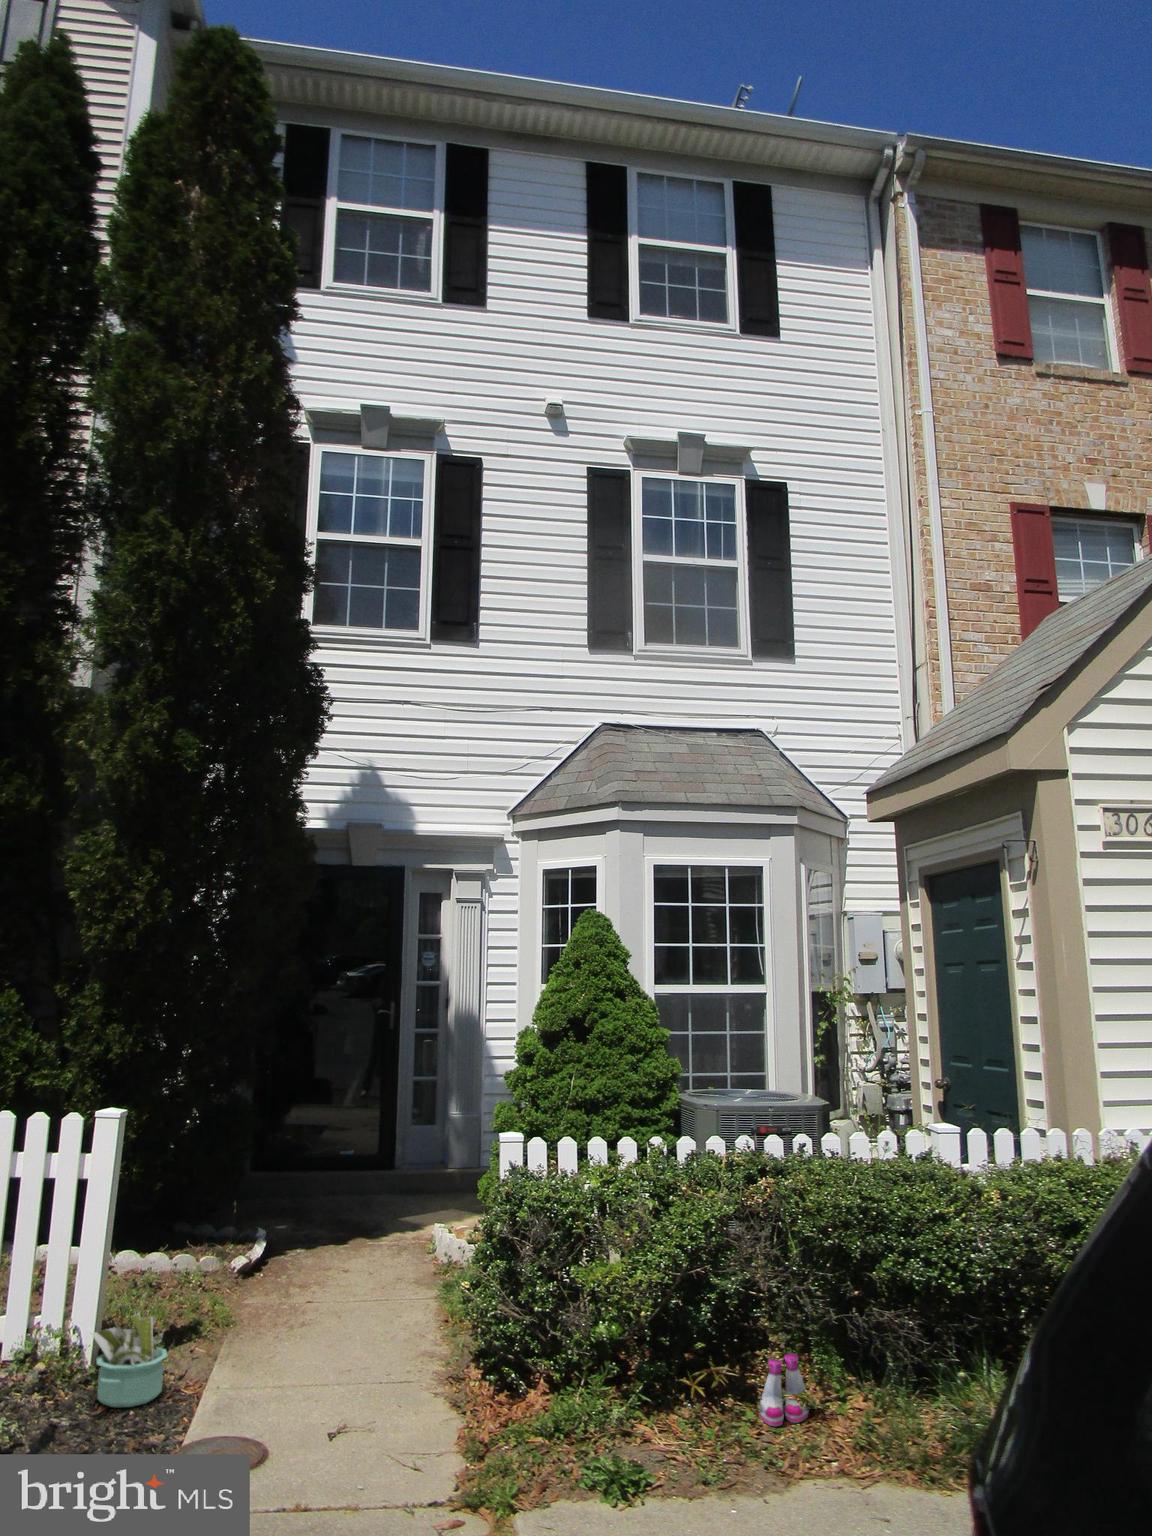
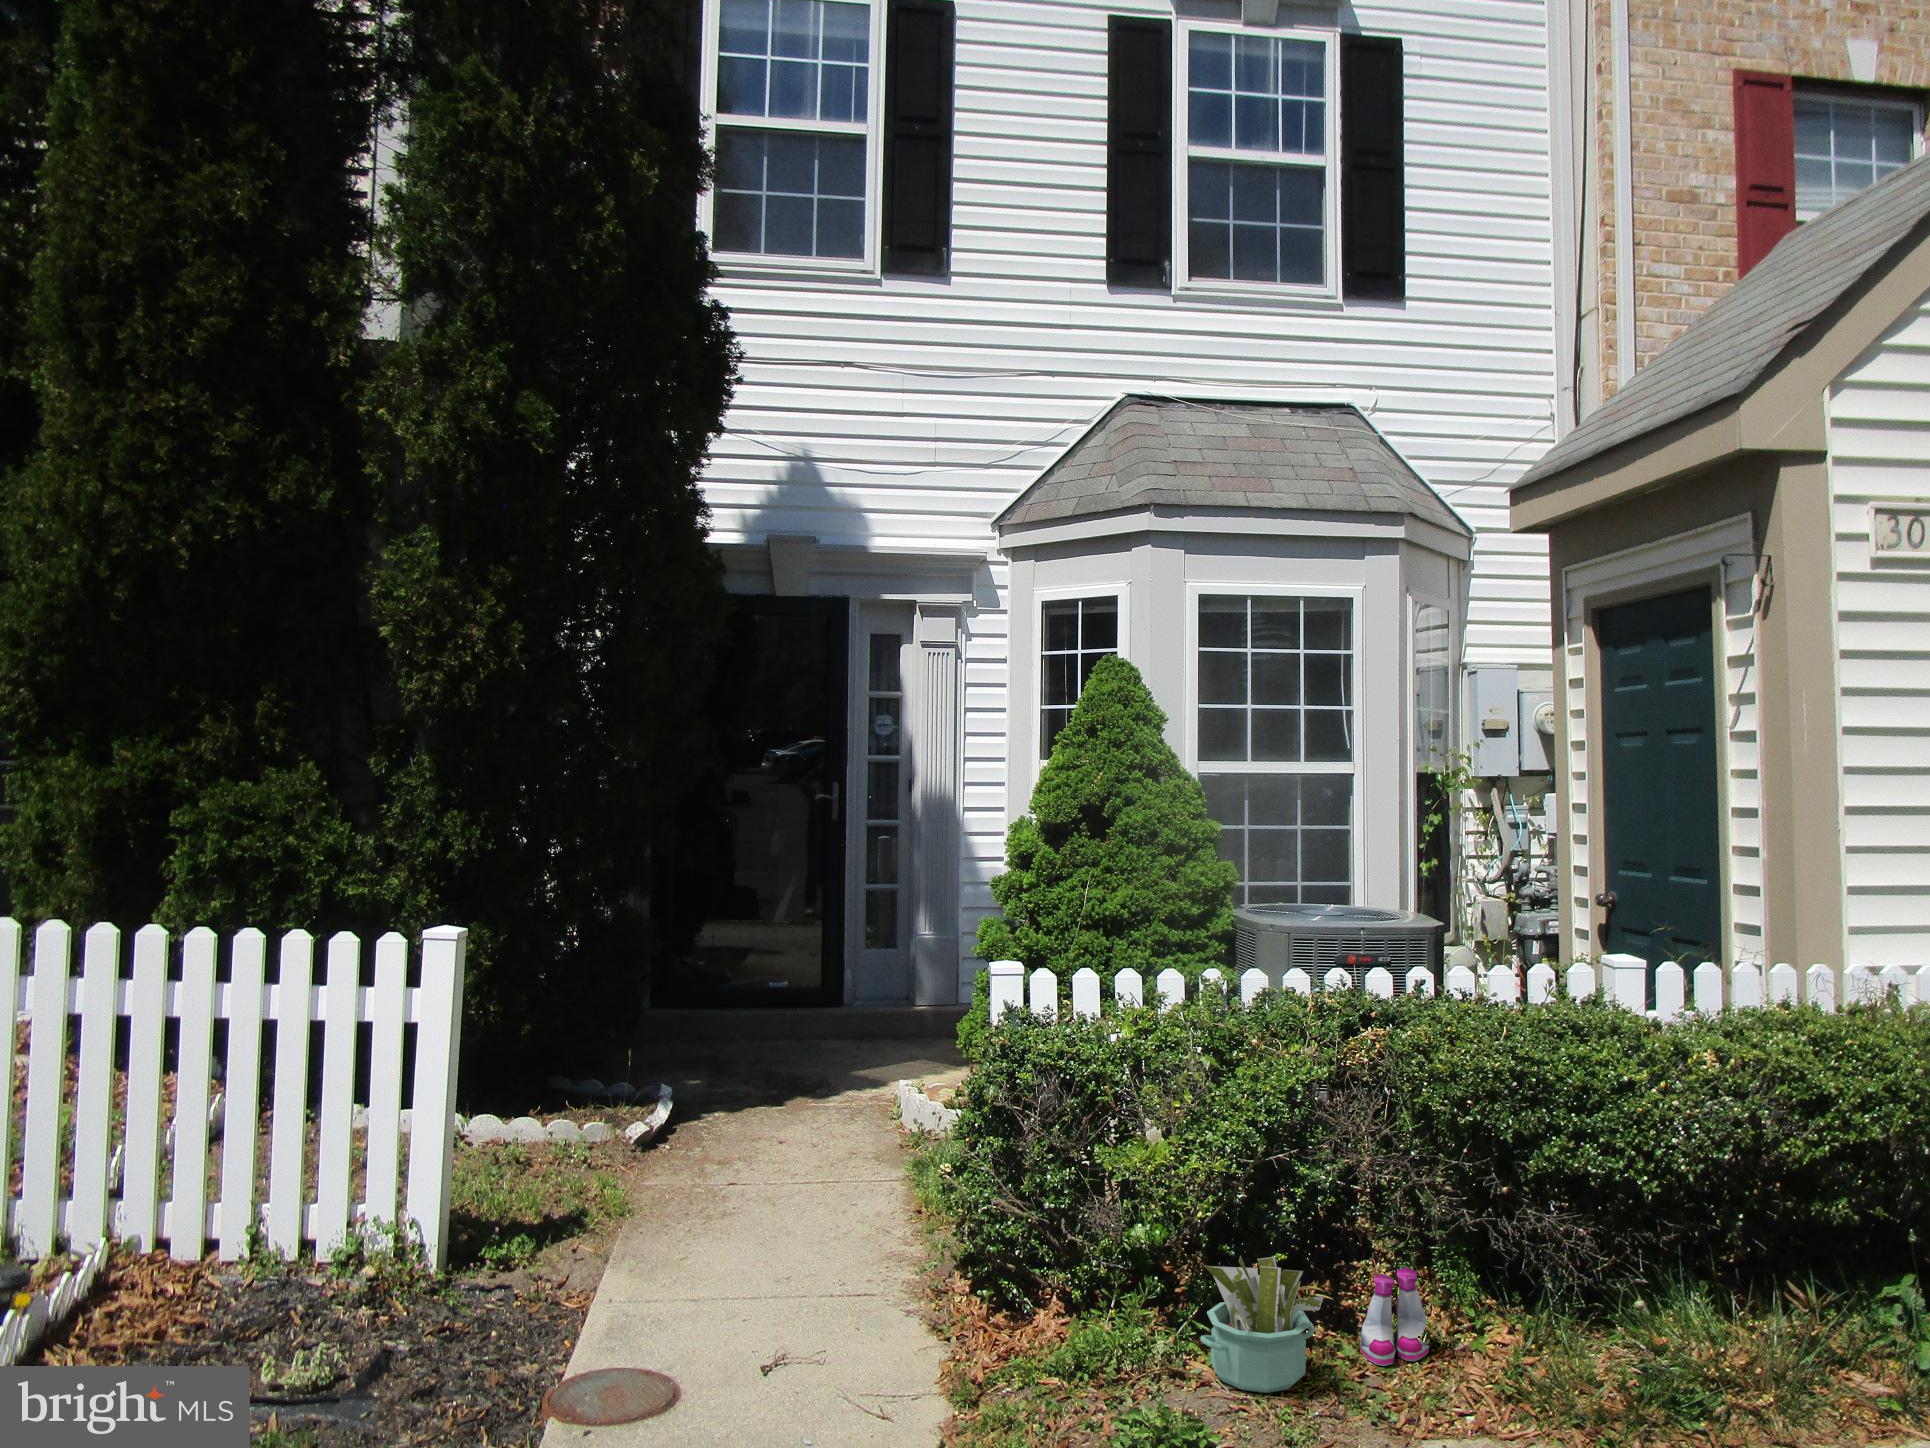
decorative plant: present [92,1314,167,1407] -> present [1201,1256,1324,1393]

